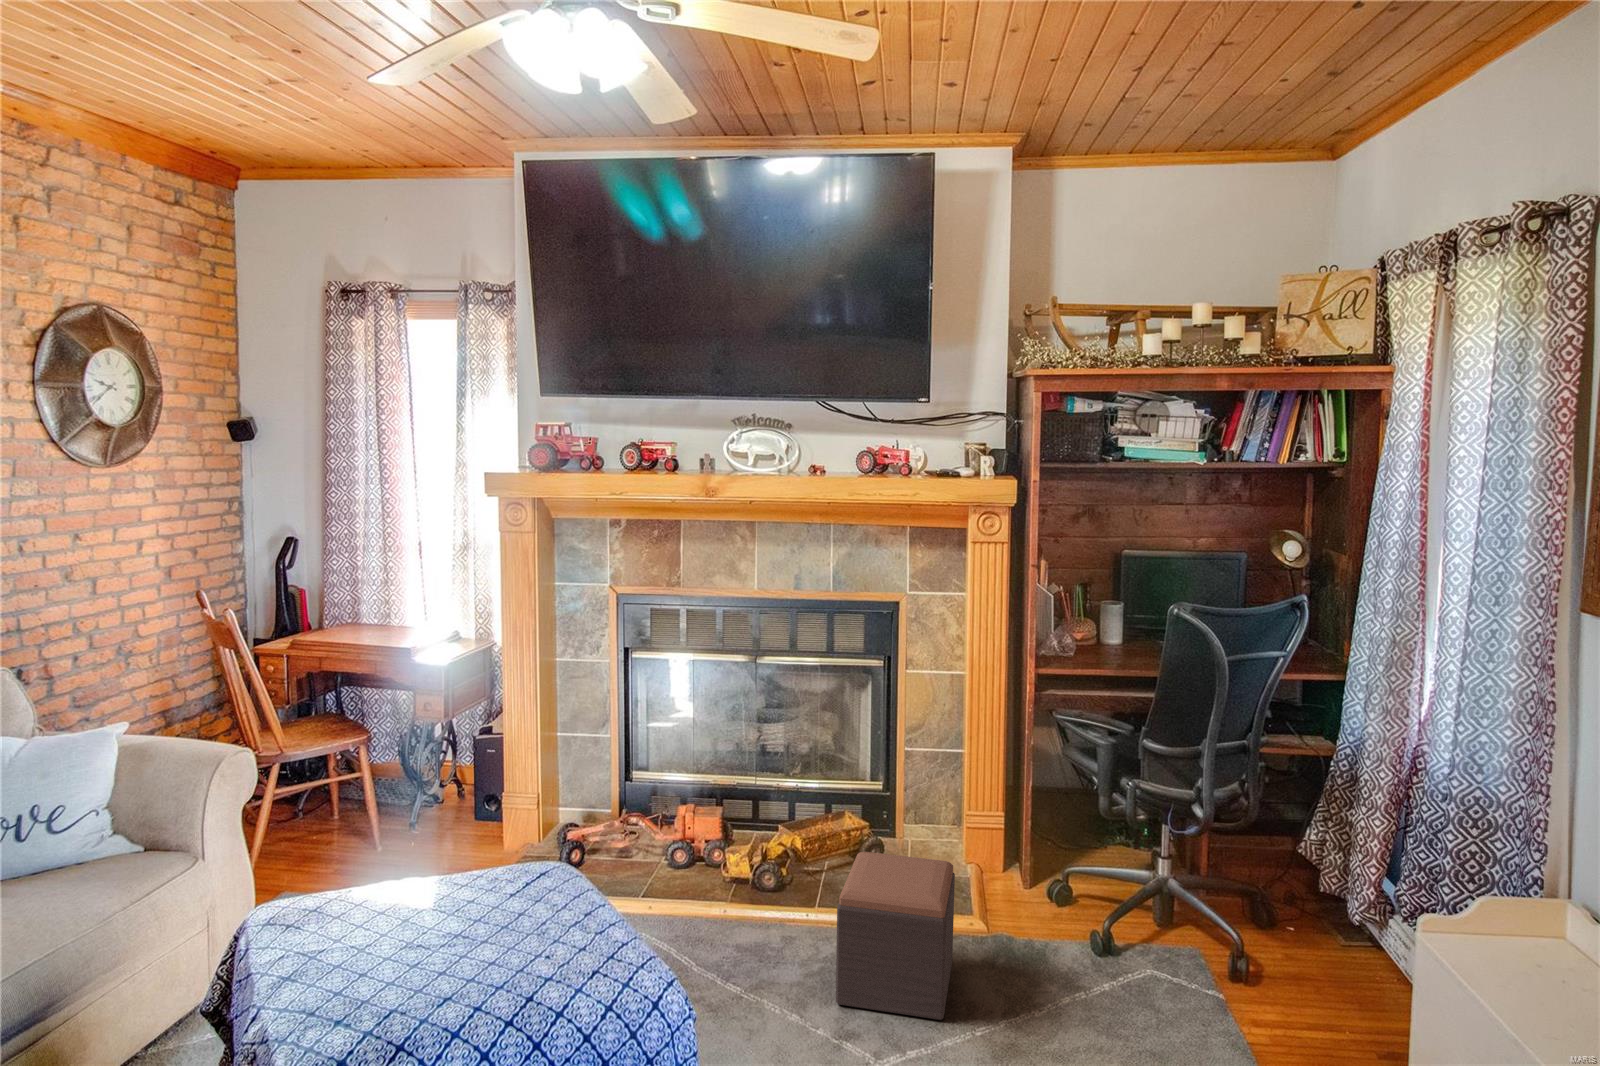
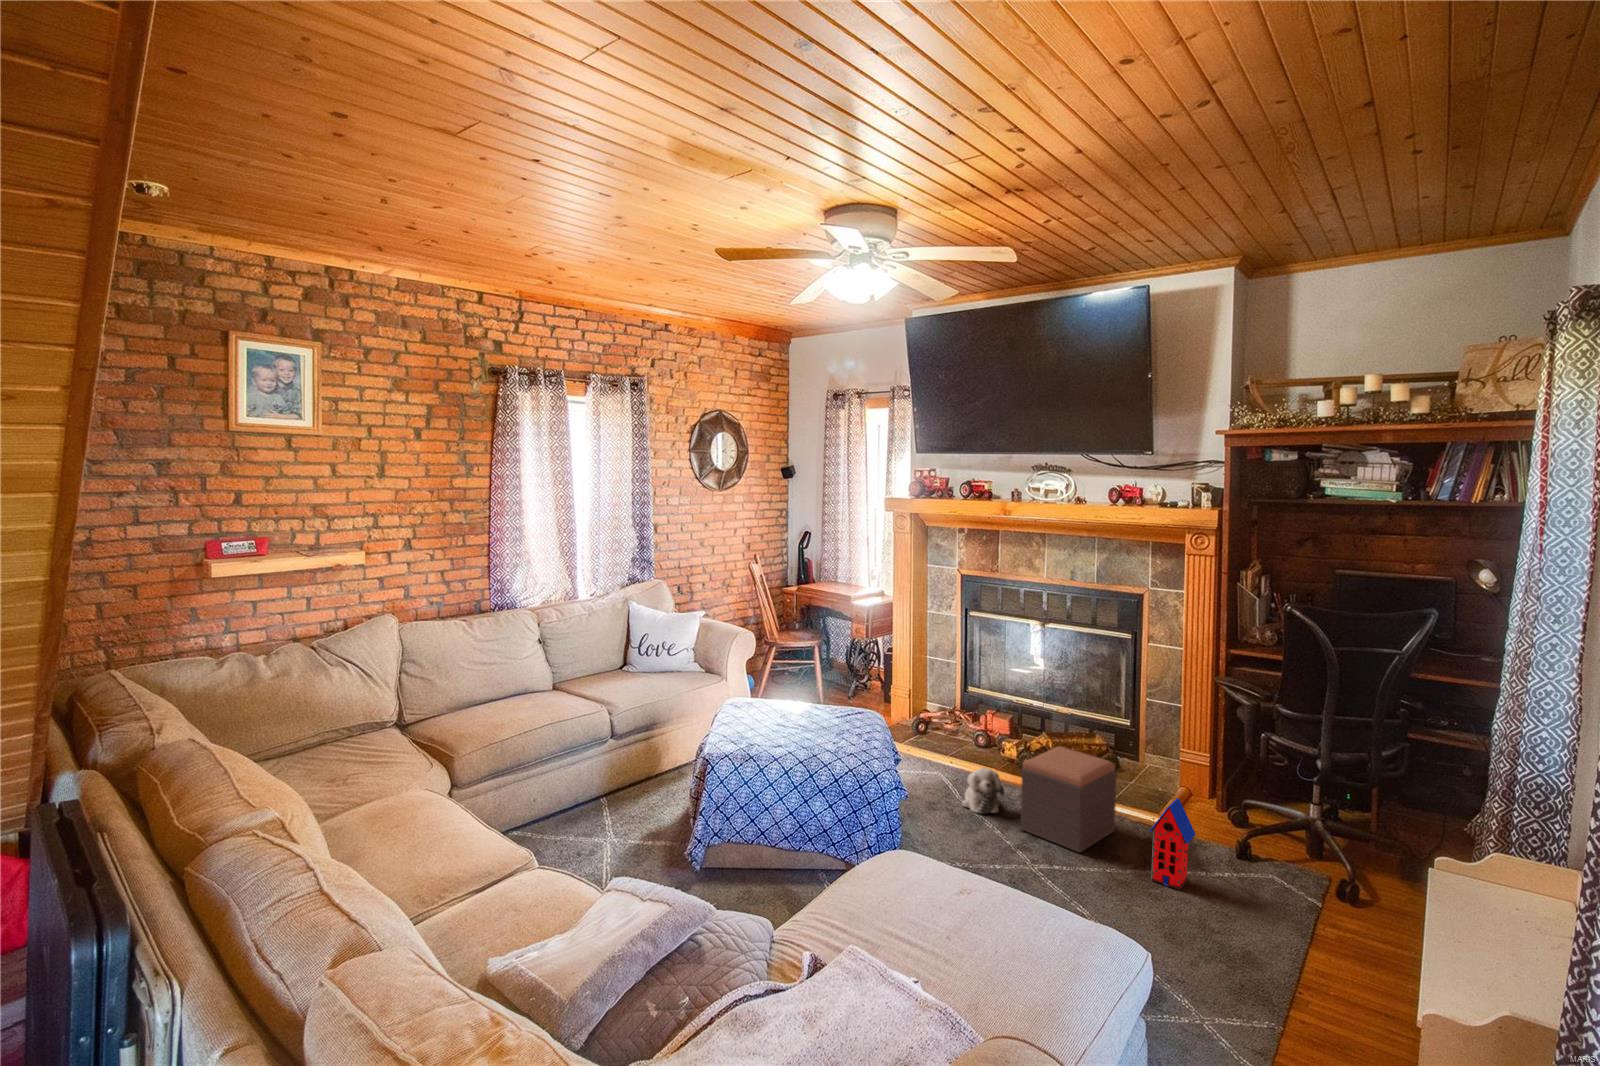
toy house: none [1049,903,1110,1039] -> present [1149,798,1196,890]
plush toy: none [715,914,786,994] -> present [962,768,1004,814]

